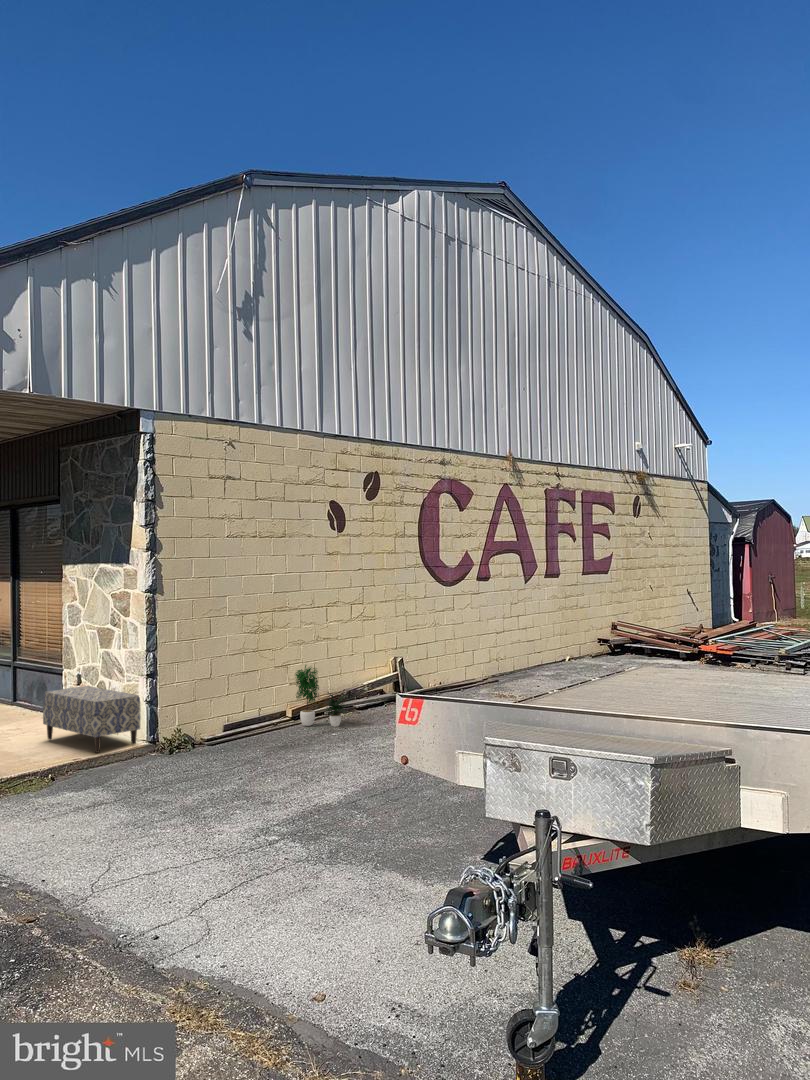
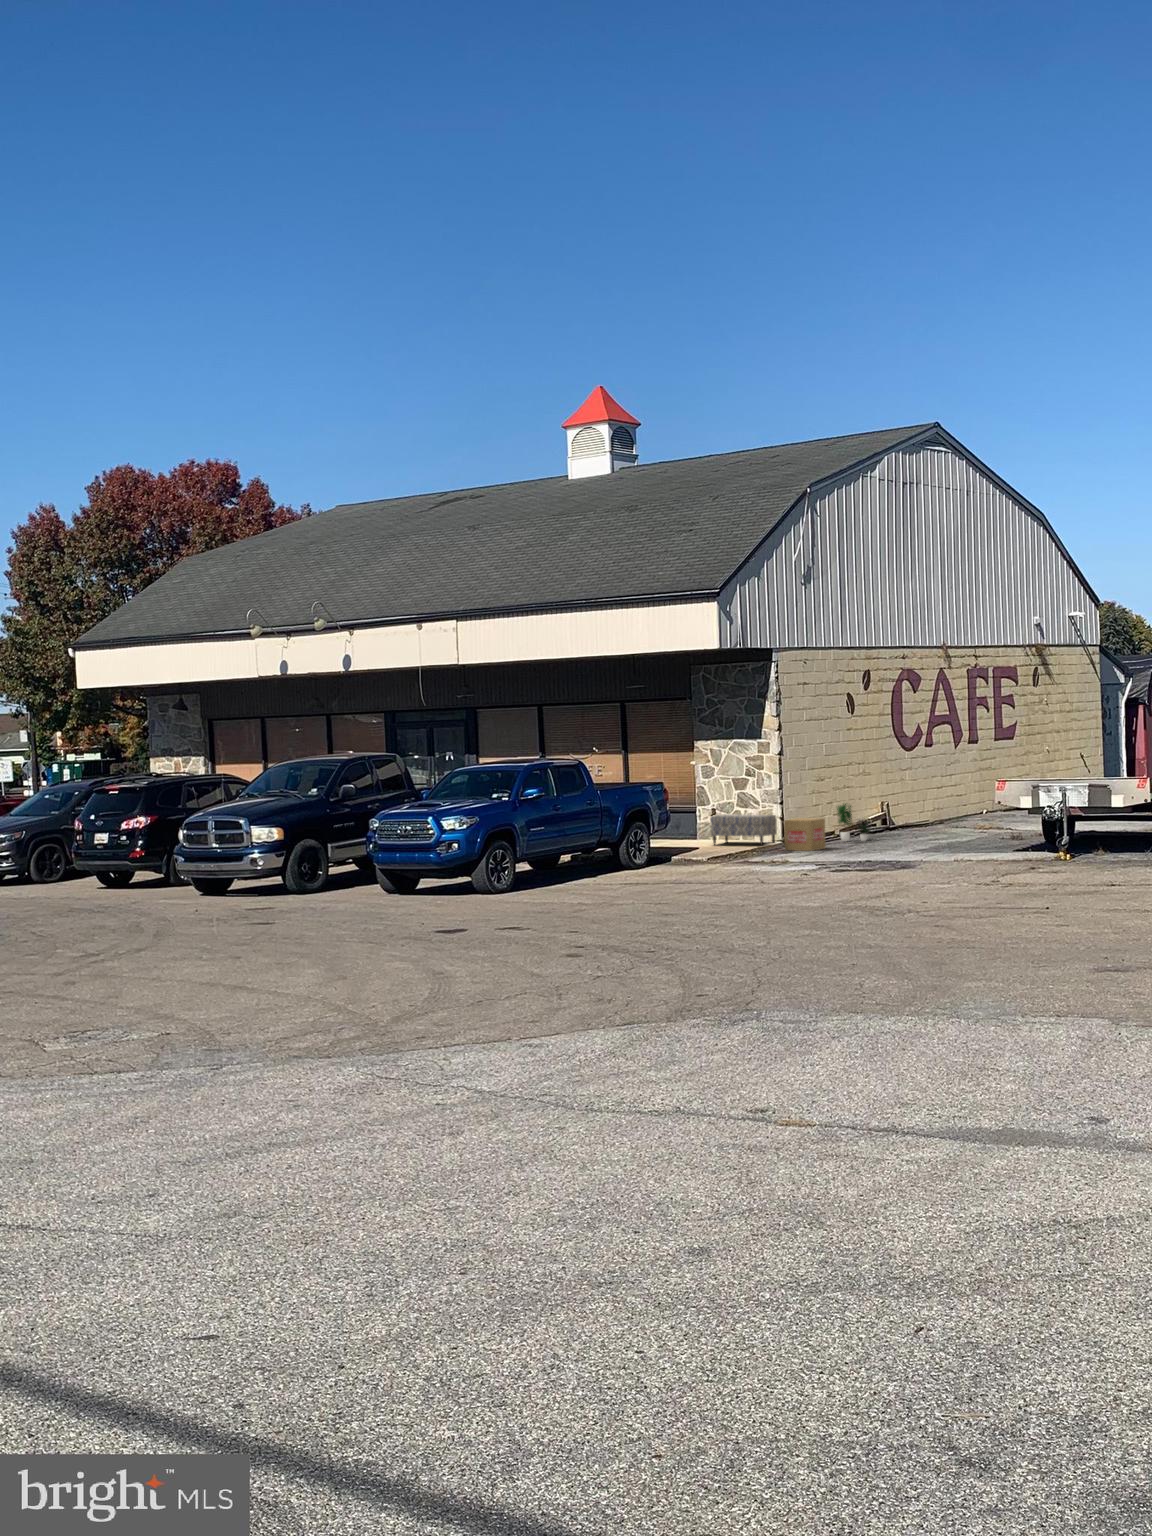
cardboard box: none [154,698,229,764] -> present [784,818,826,851]

